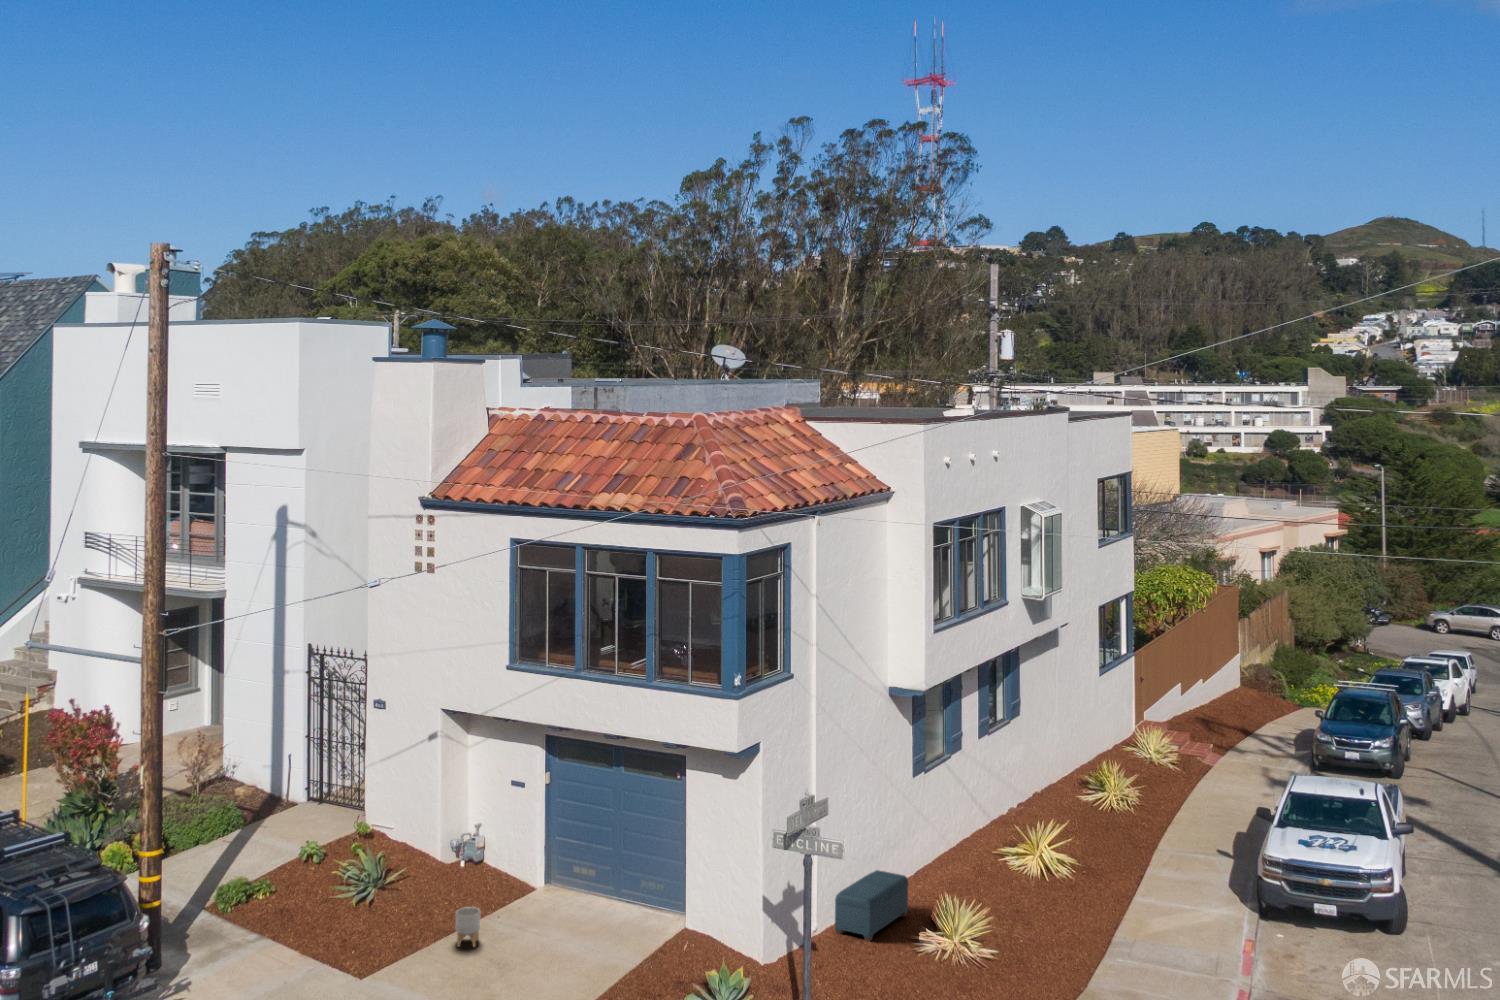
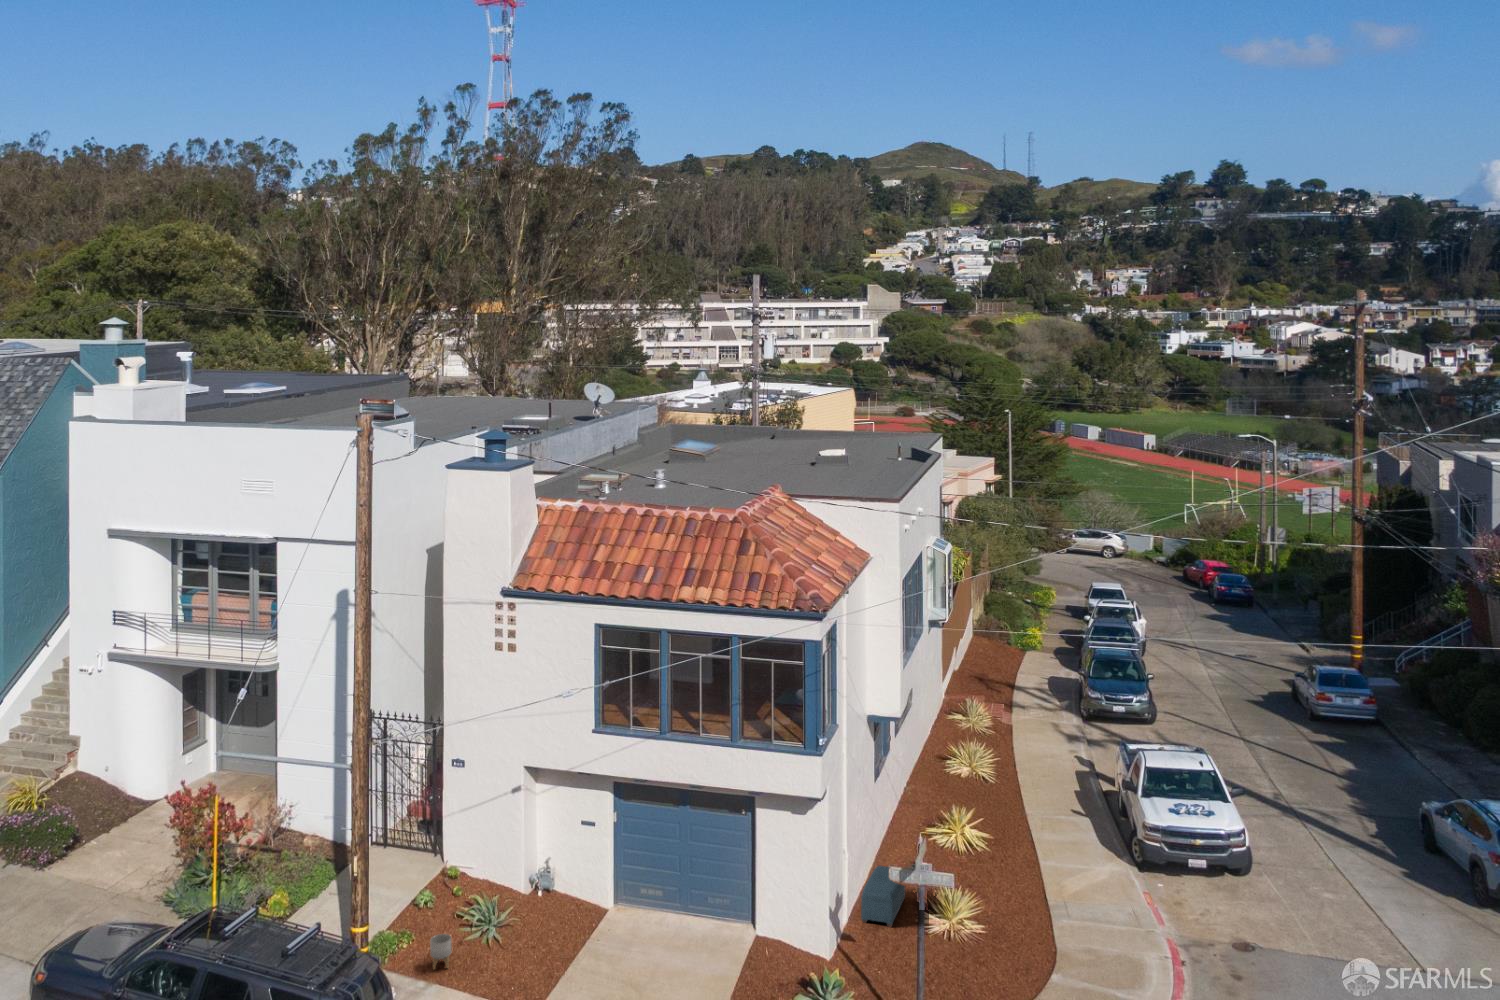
planter: present [456,907,480,947] -> present [430,934,452,969]

